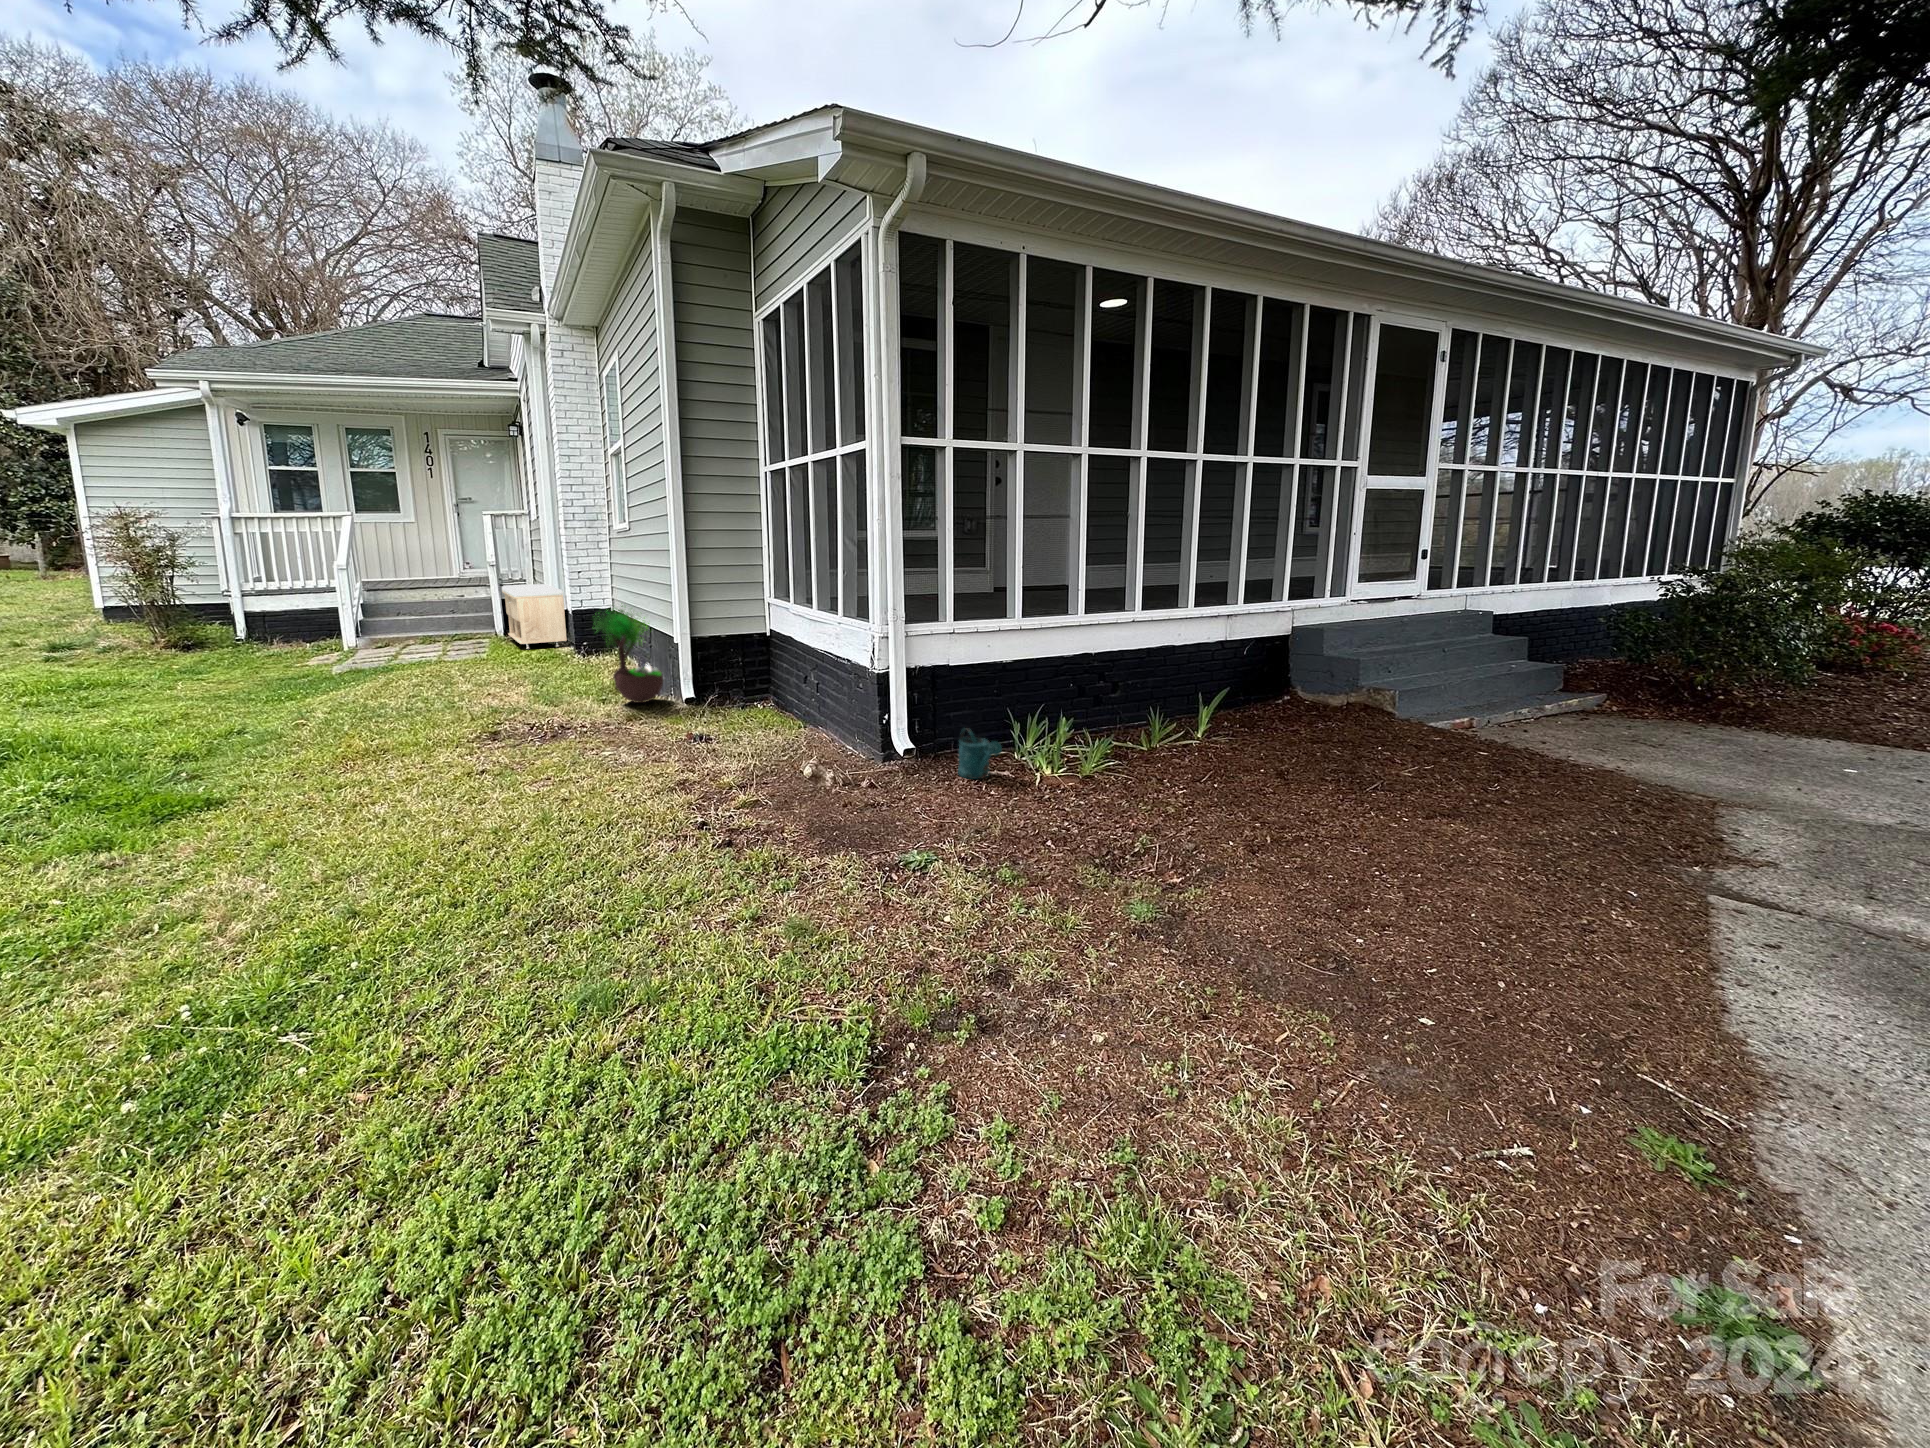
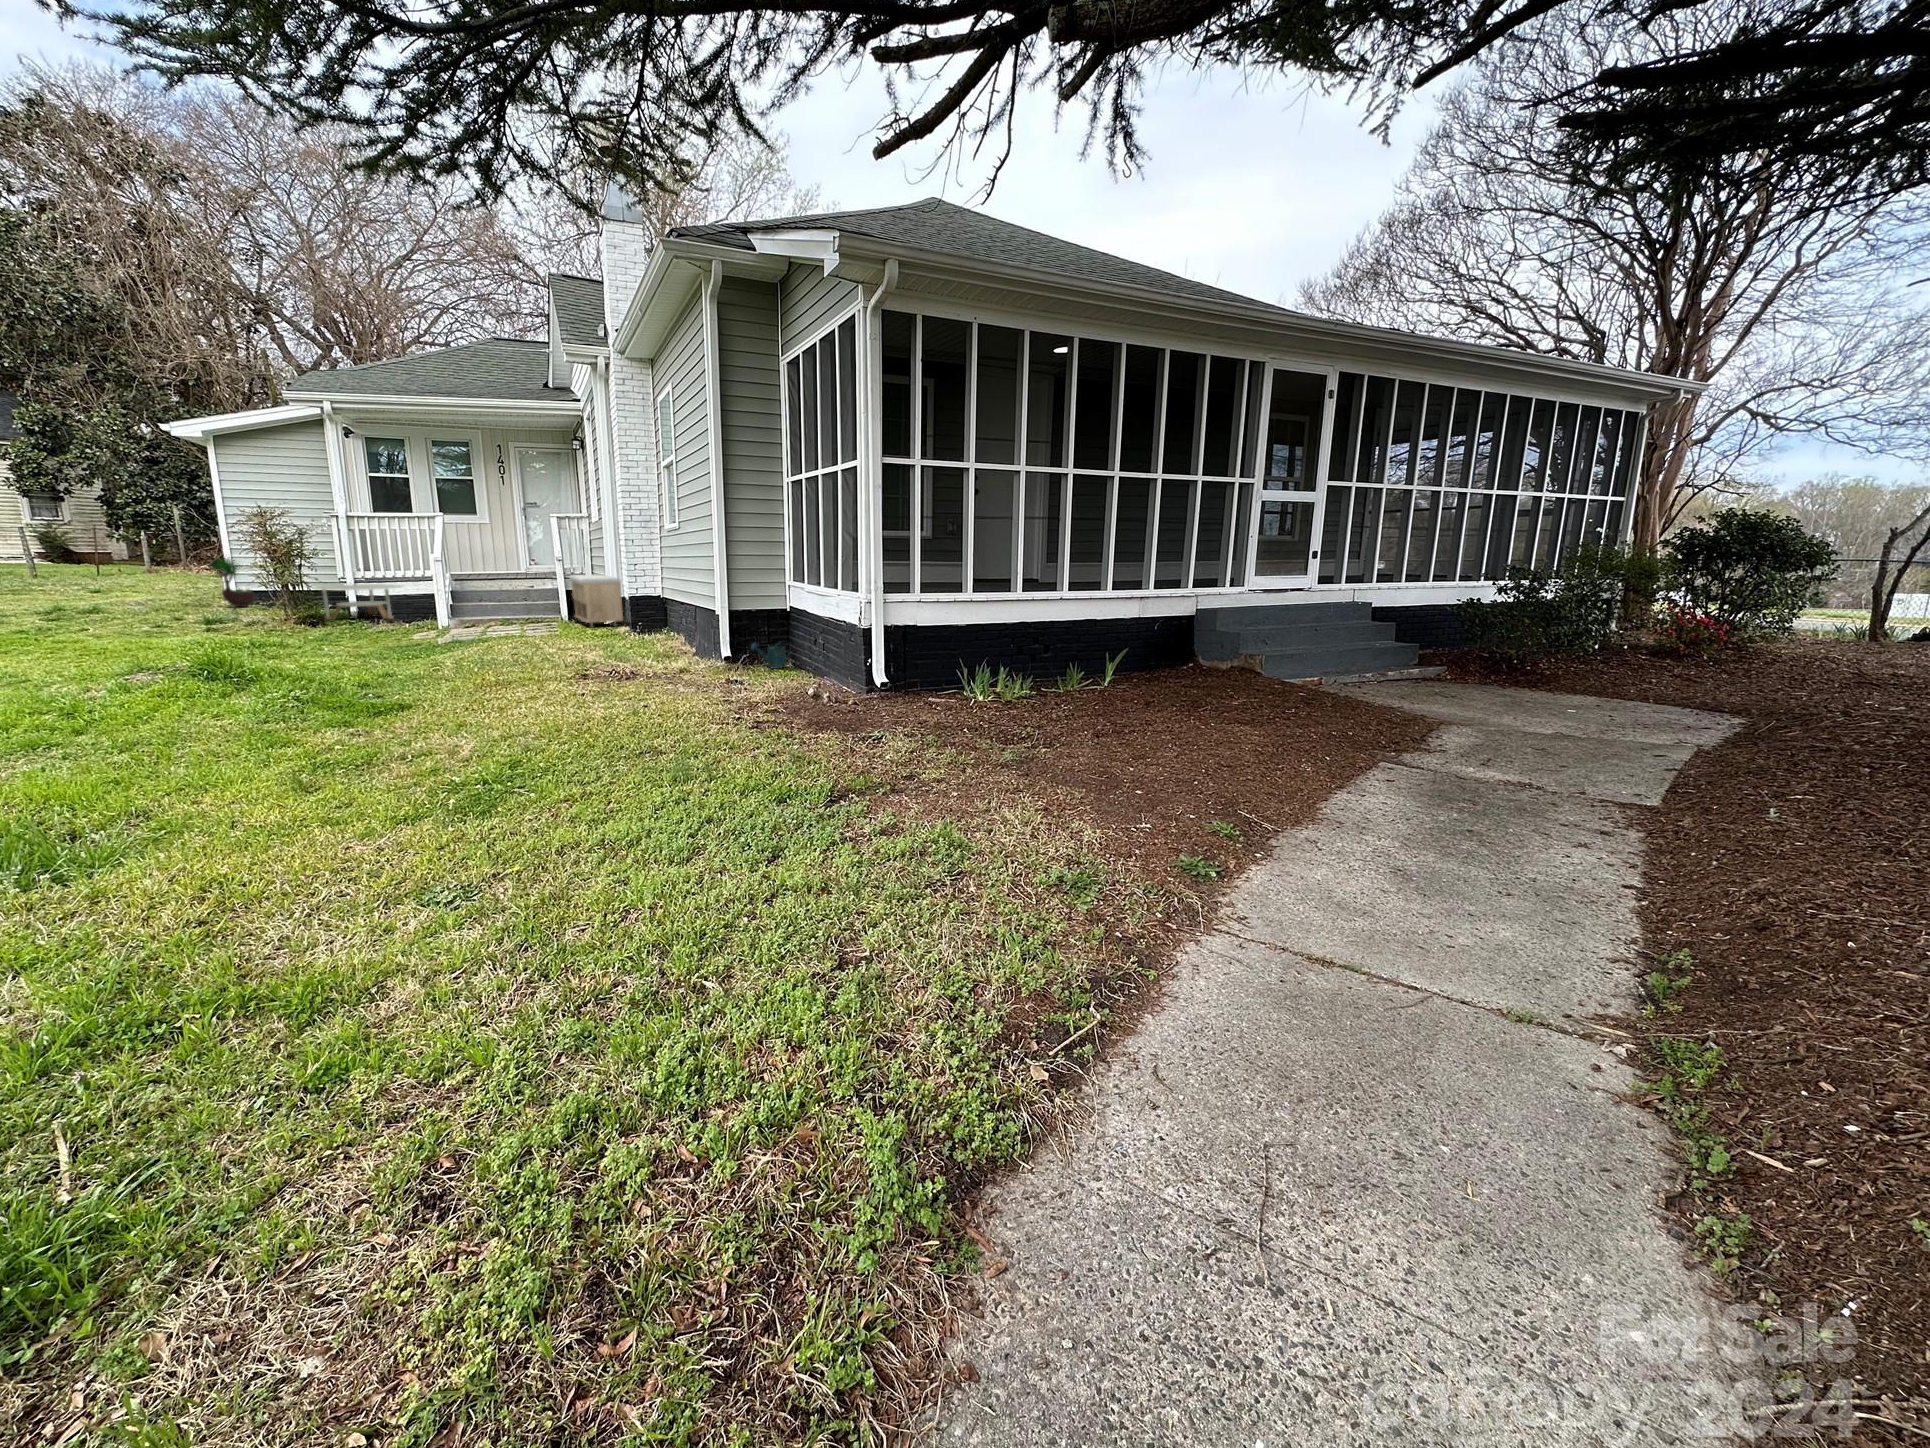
round table: none [185,599,302,644] -> present [317,584,402,620]
potted tree: present [593,603,663,703] -> present [207,557,254,607]
watering can: present [958,728,1002,779] -> present [751,643,787,669]

